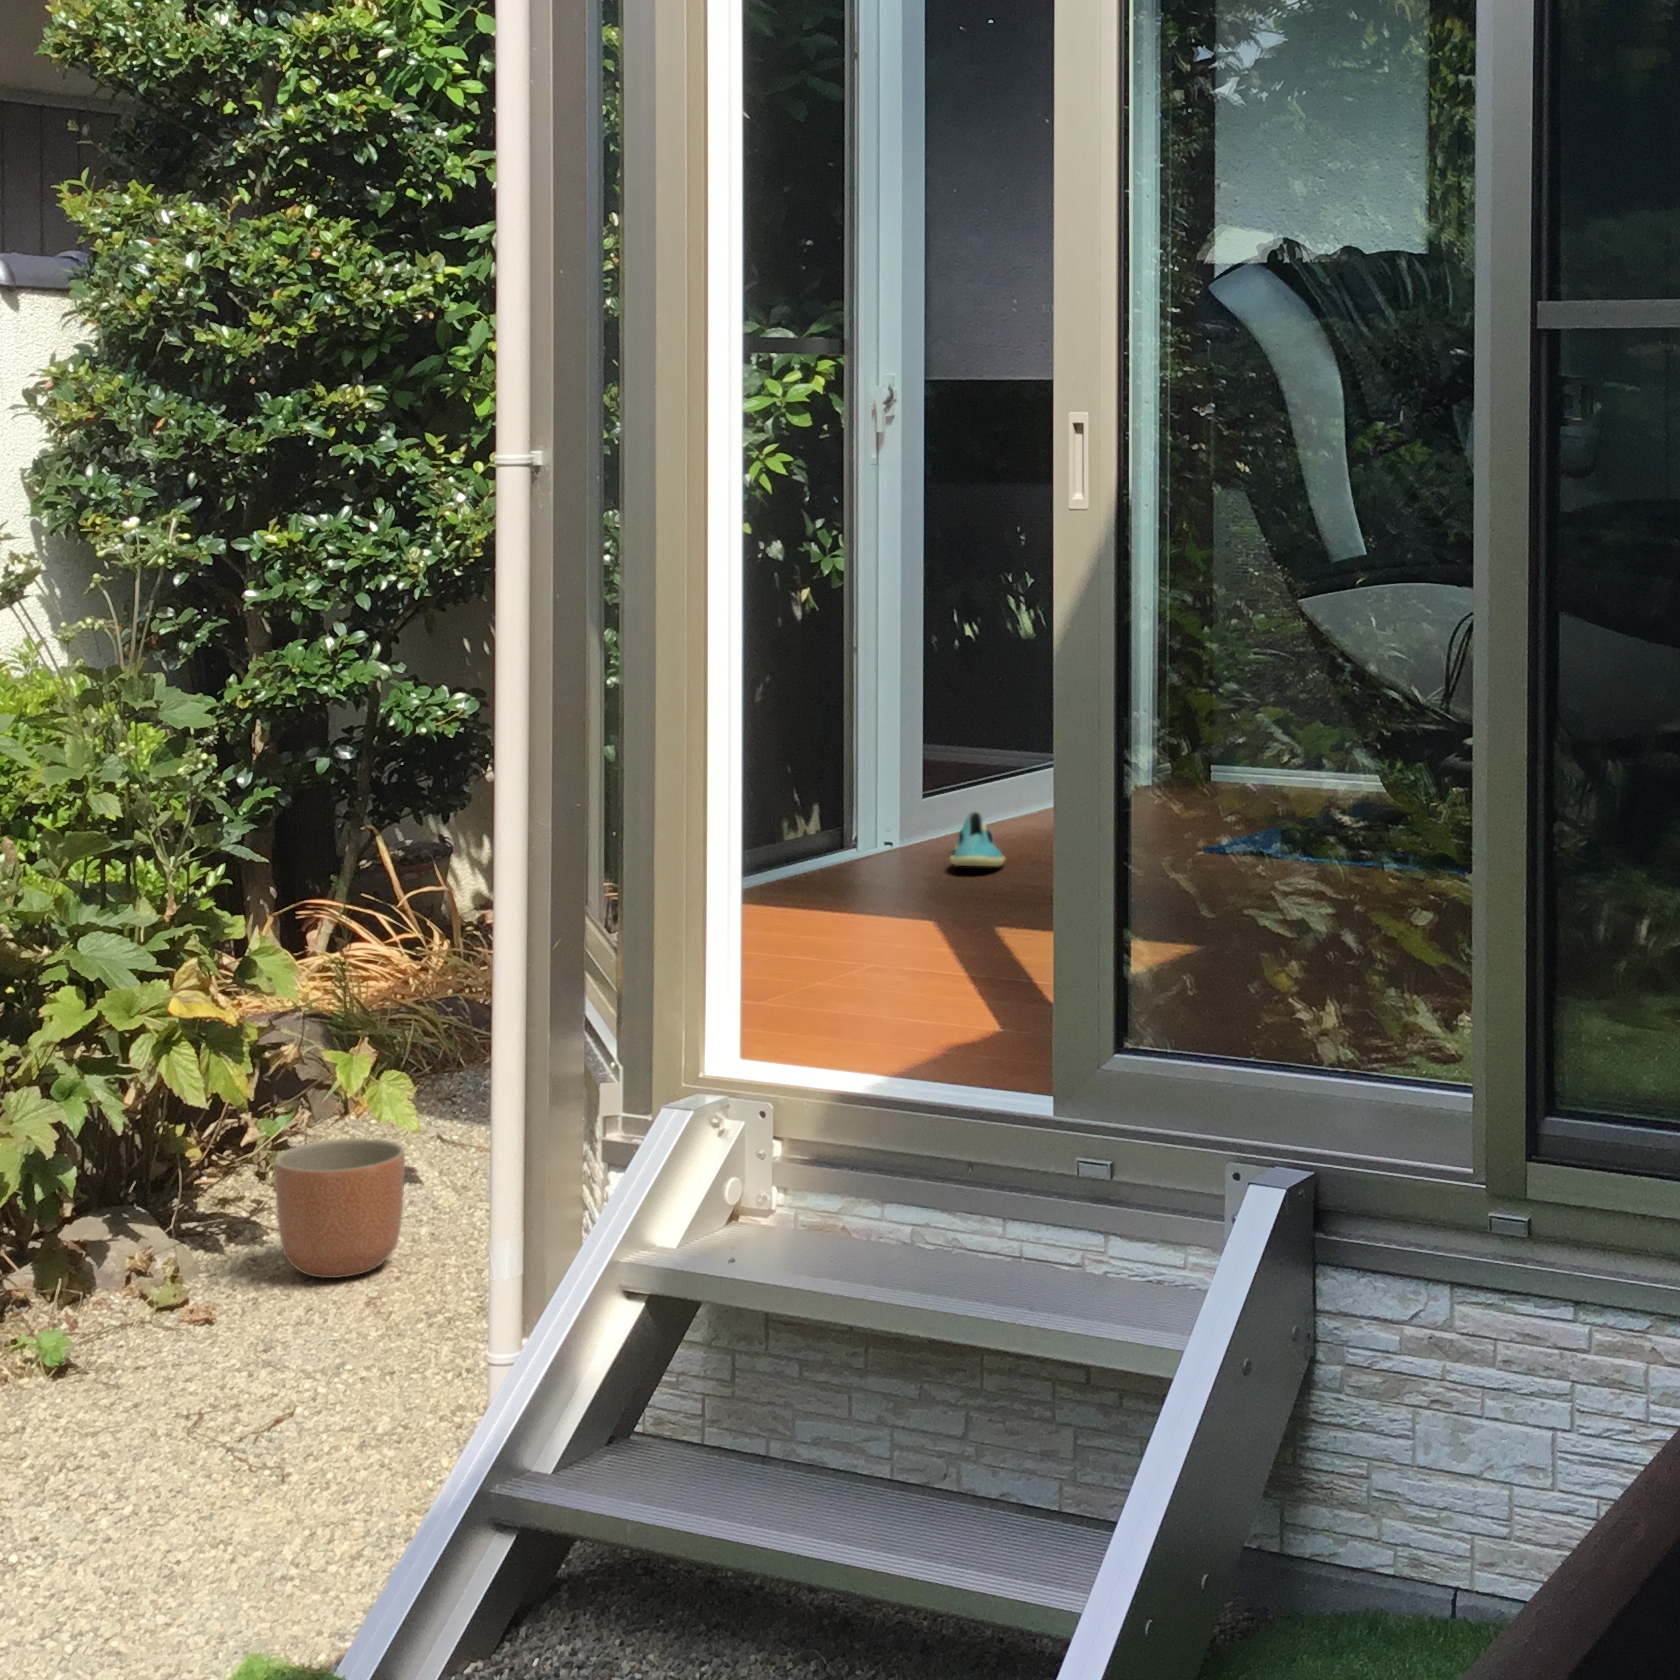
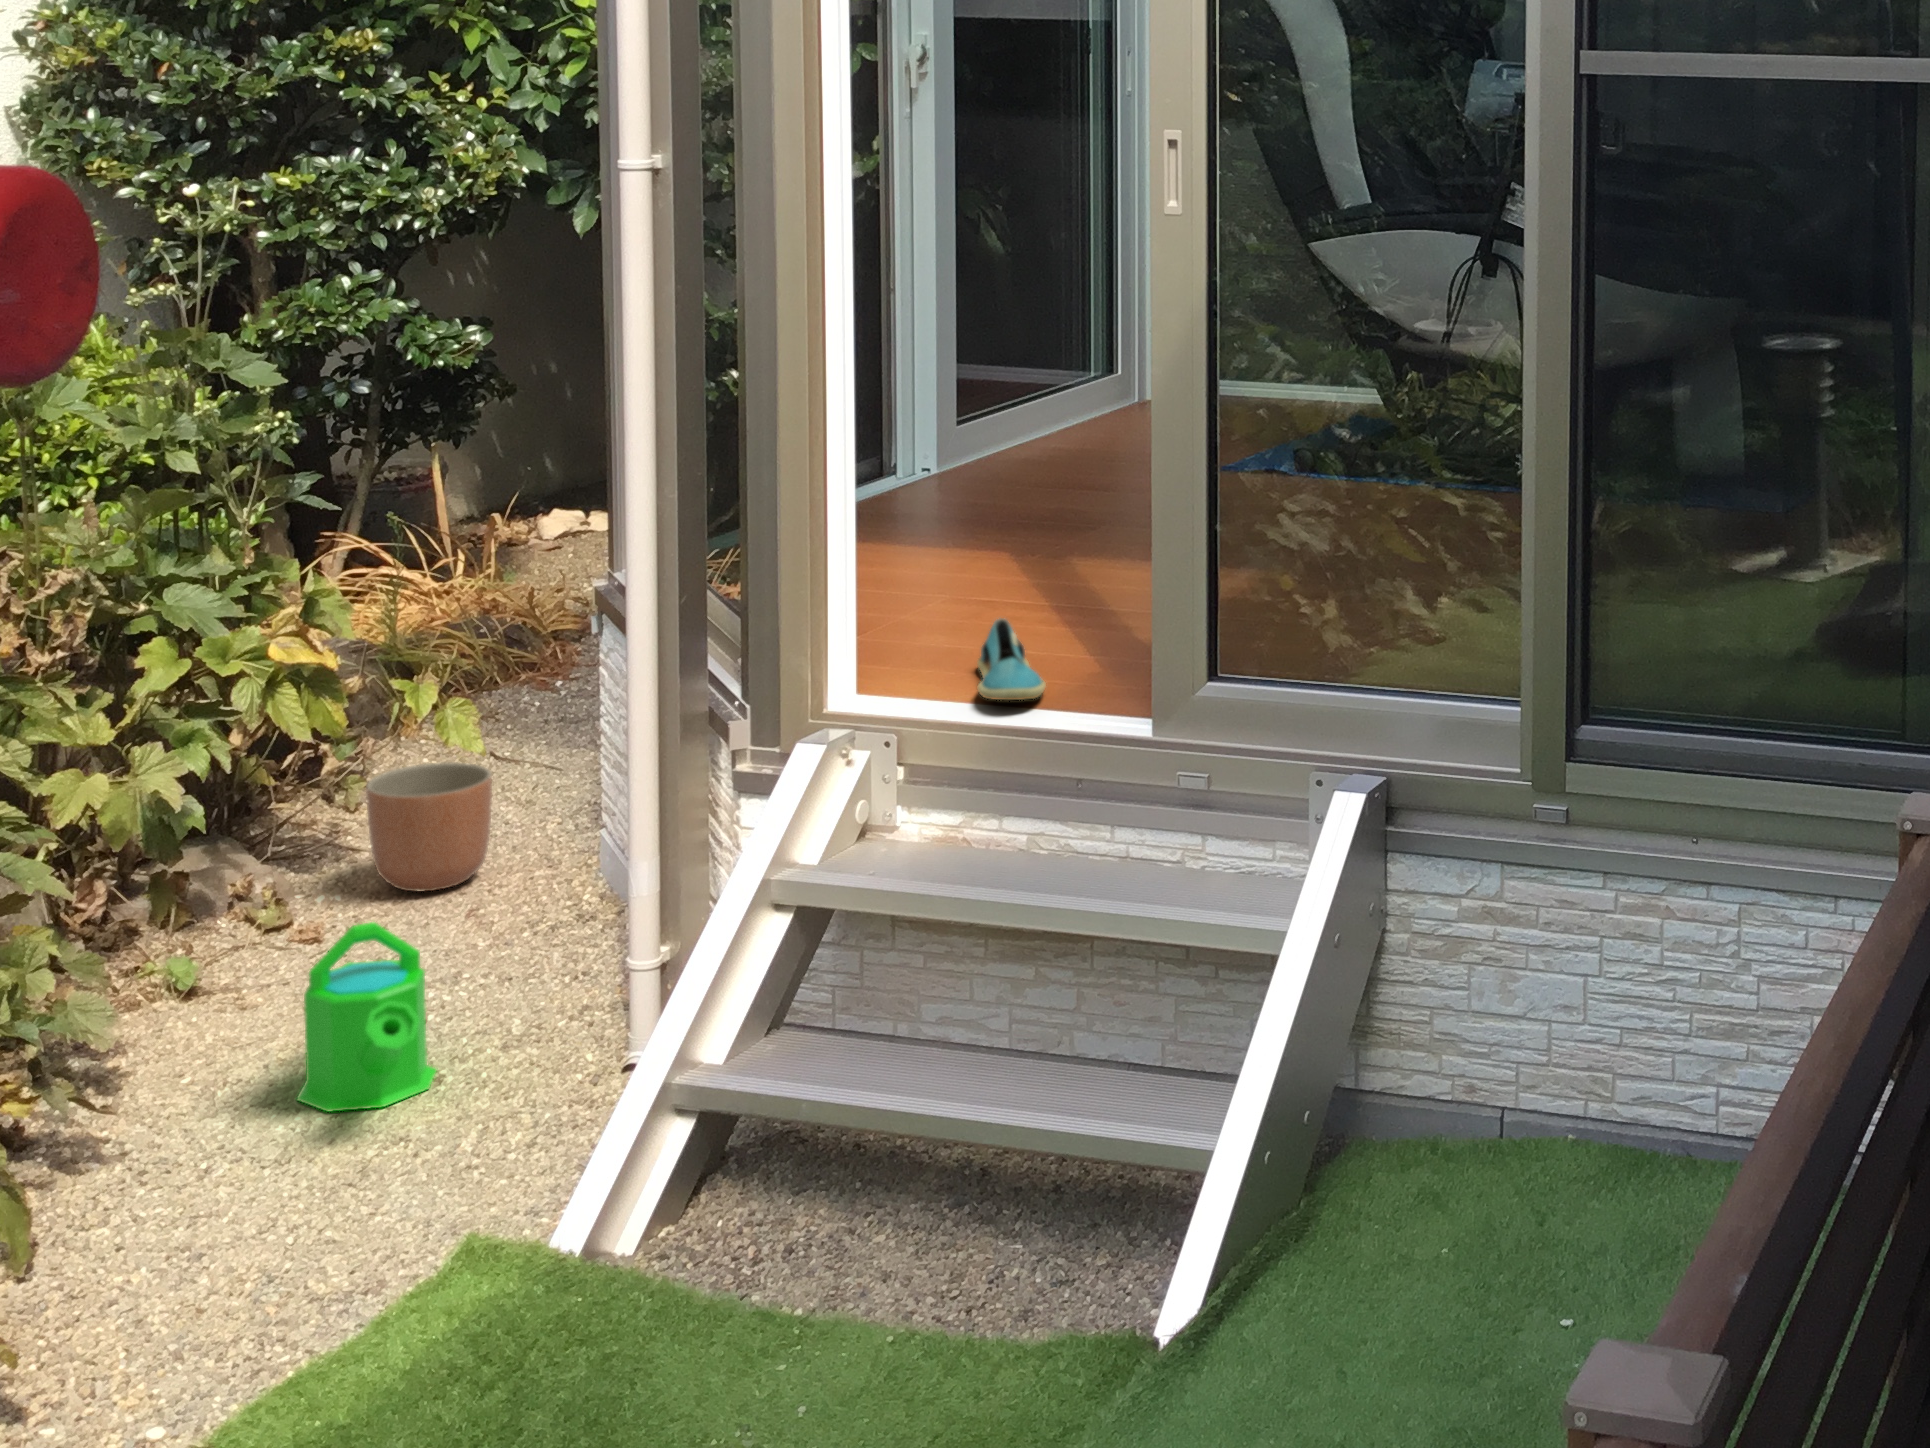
shoe: present [950,811,1005,866] -> present [977,618,1046,700]
watering can: none [132,1294,287,1507] -> present [297,922,436,1112]

